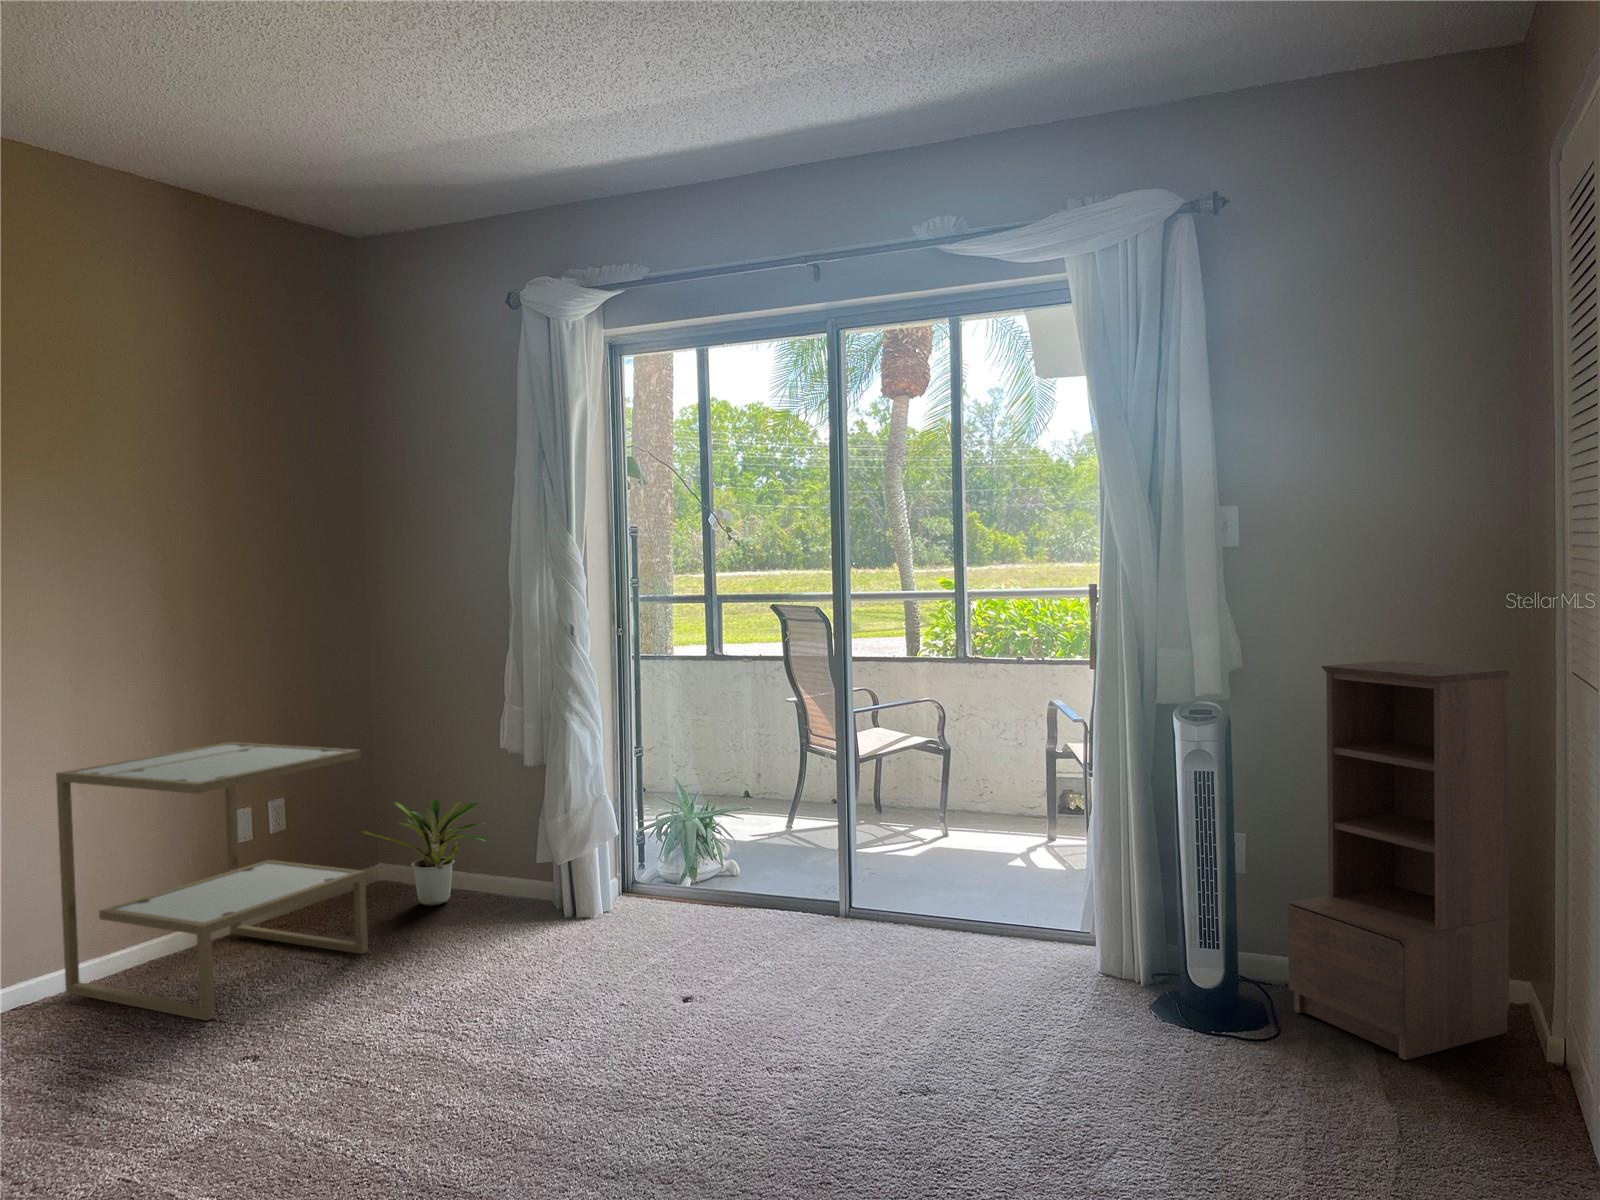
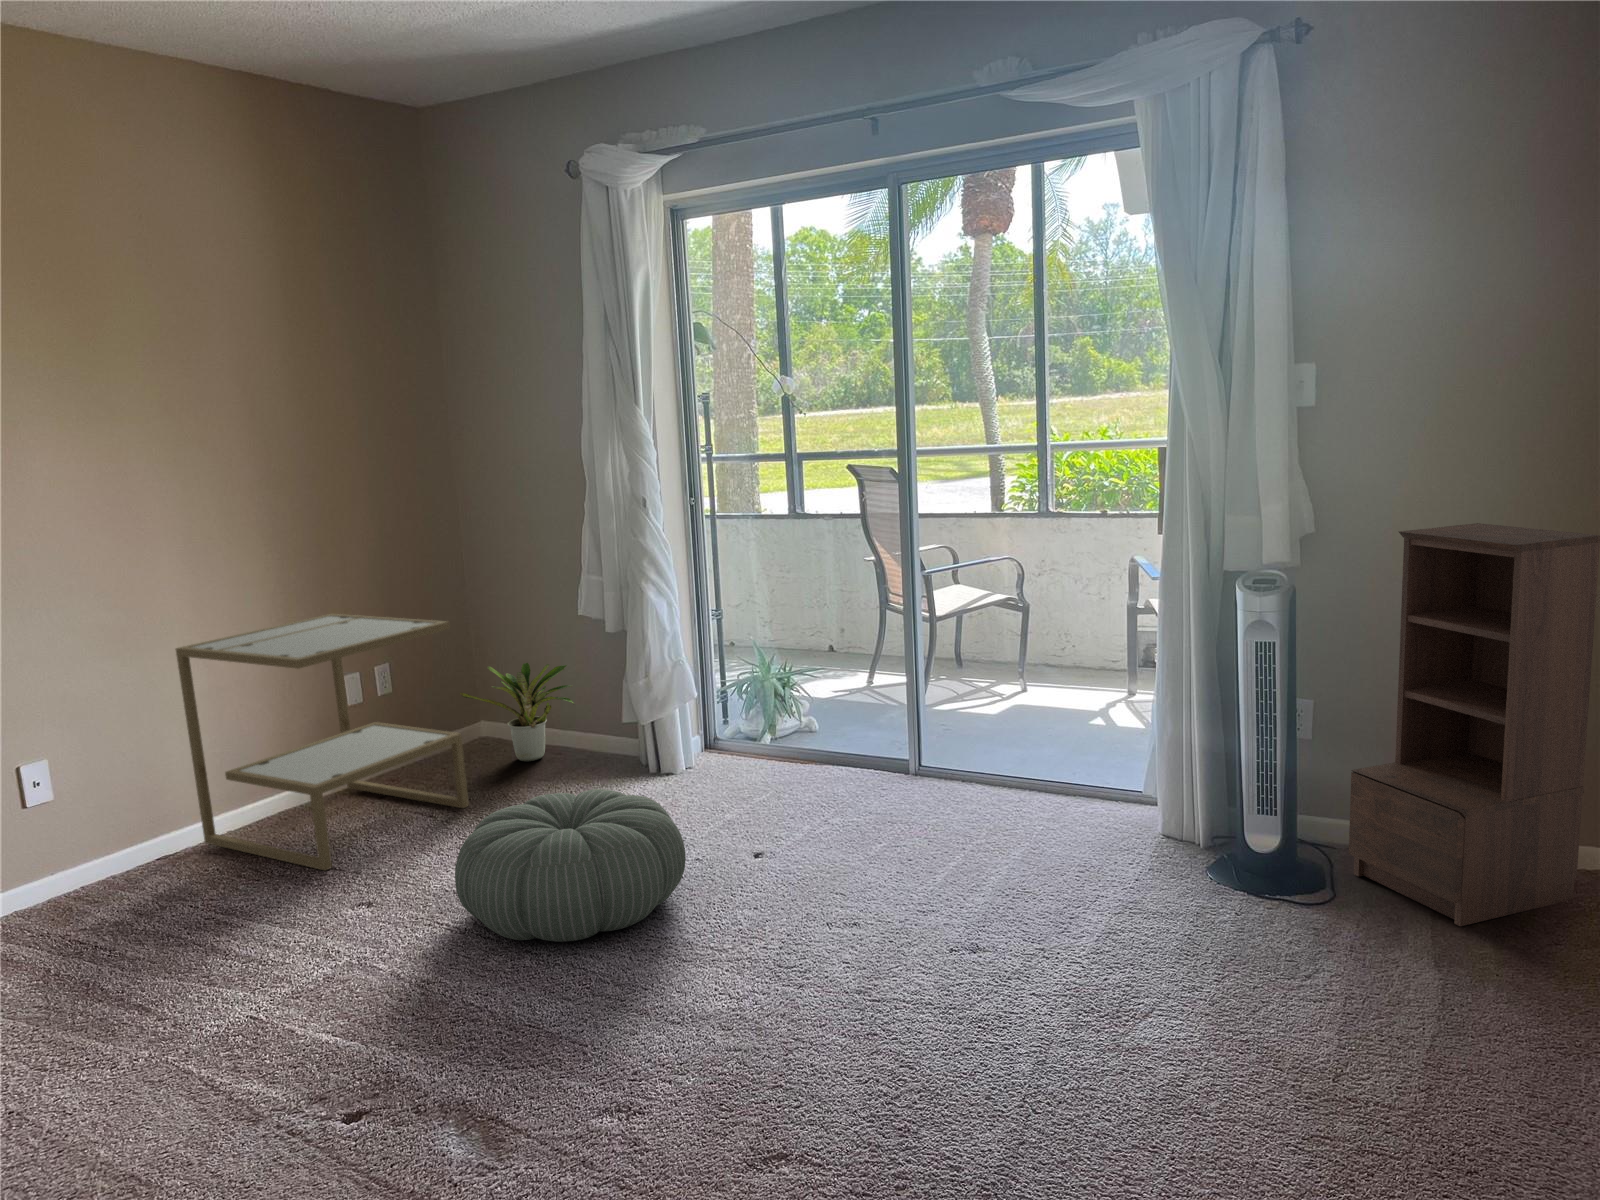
pouf: none [361,927,614,1092] -> present [455,789,686,942]

